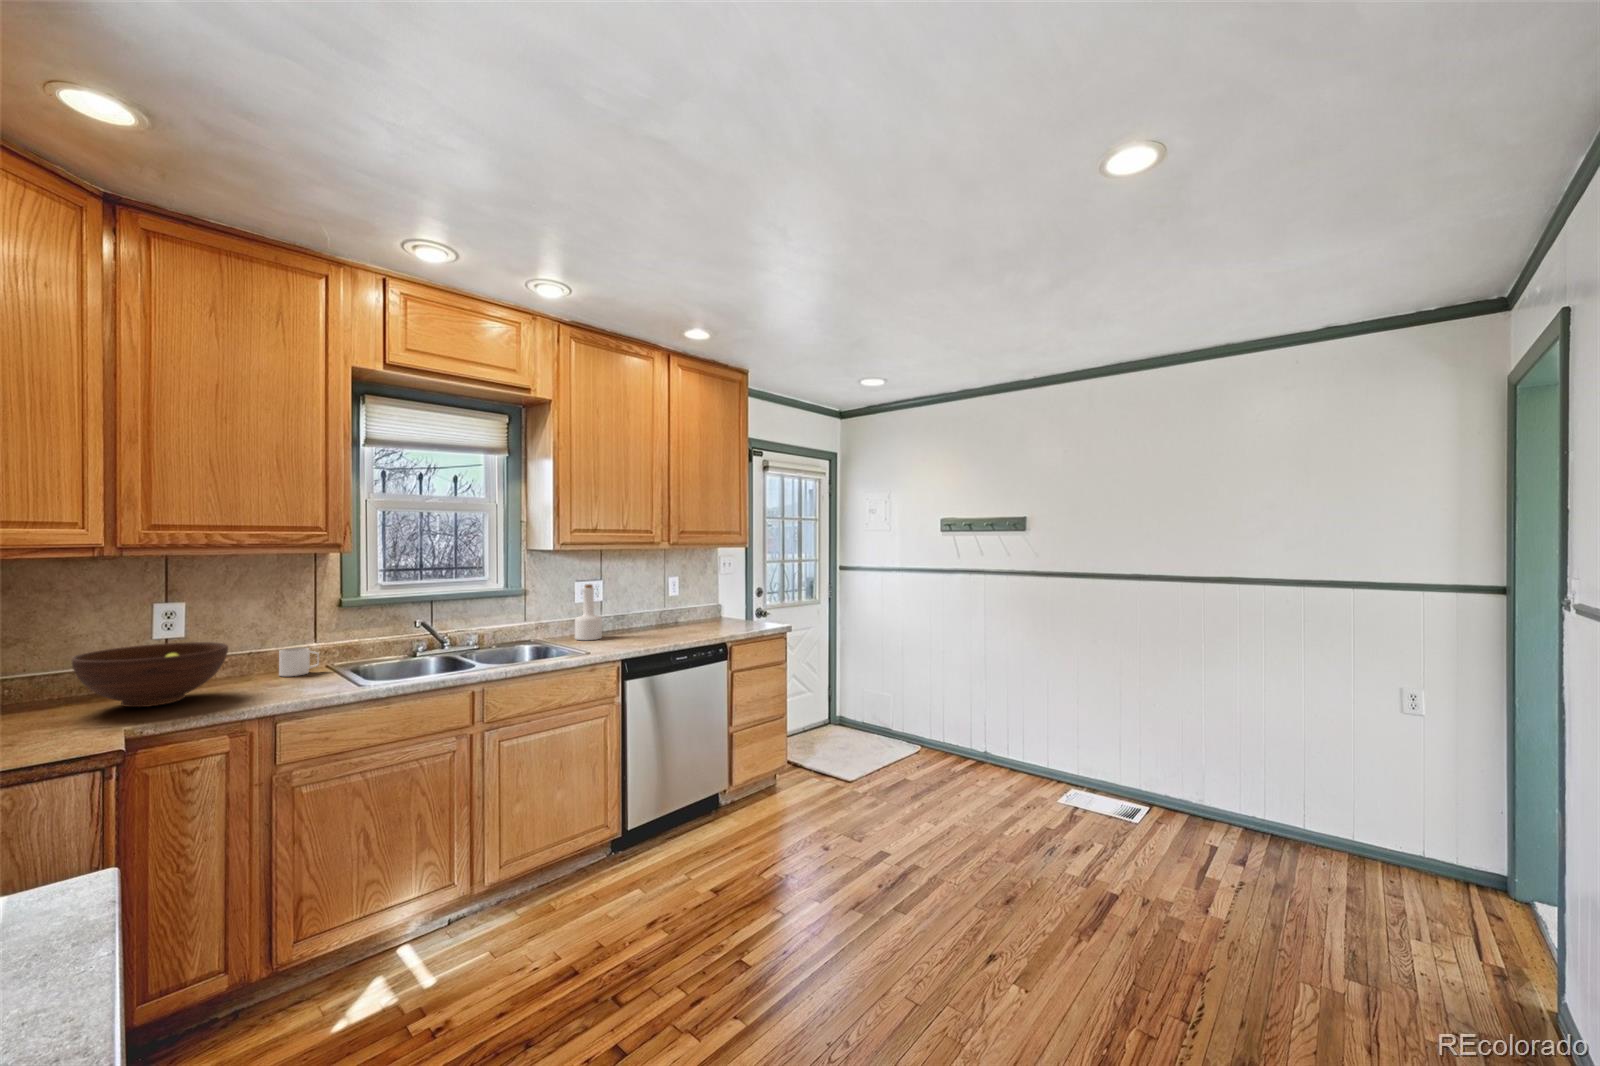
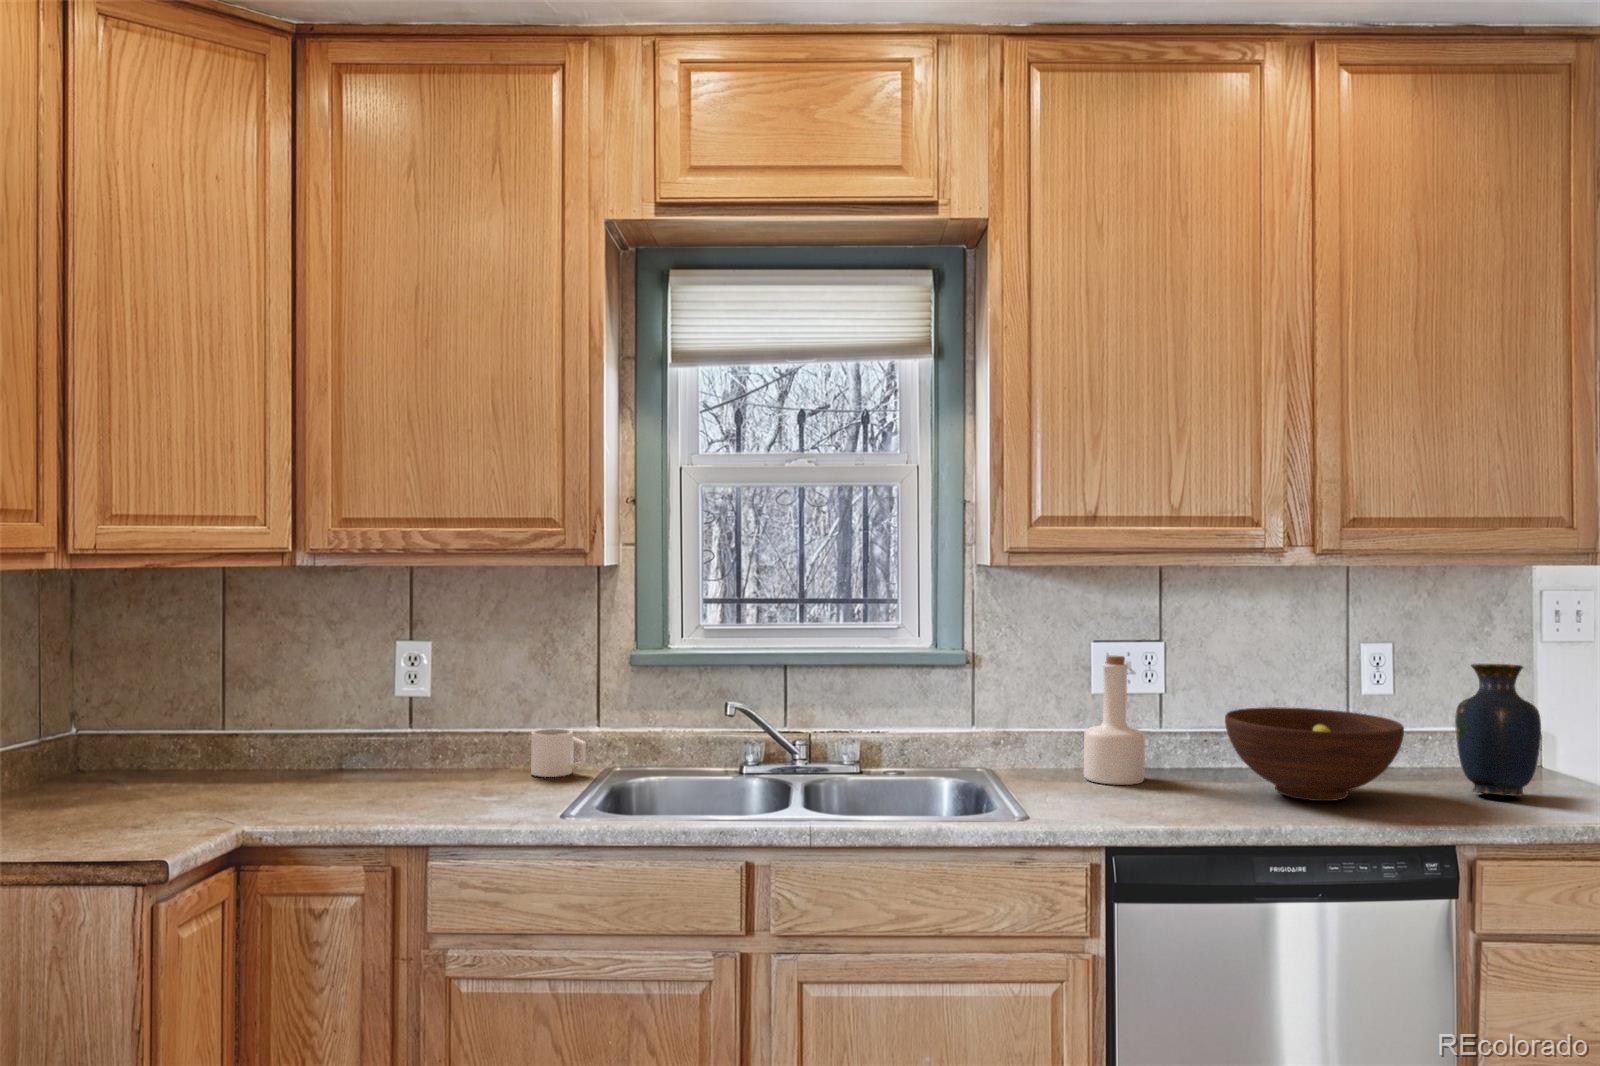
vase: none [711,577,738,625] -> present [1455,664,1541,796]
fruit bowl: present [72,642,228,707] -> present [1225,707,1404,801]

